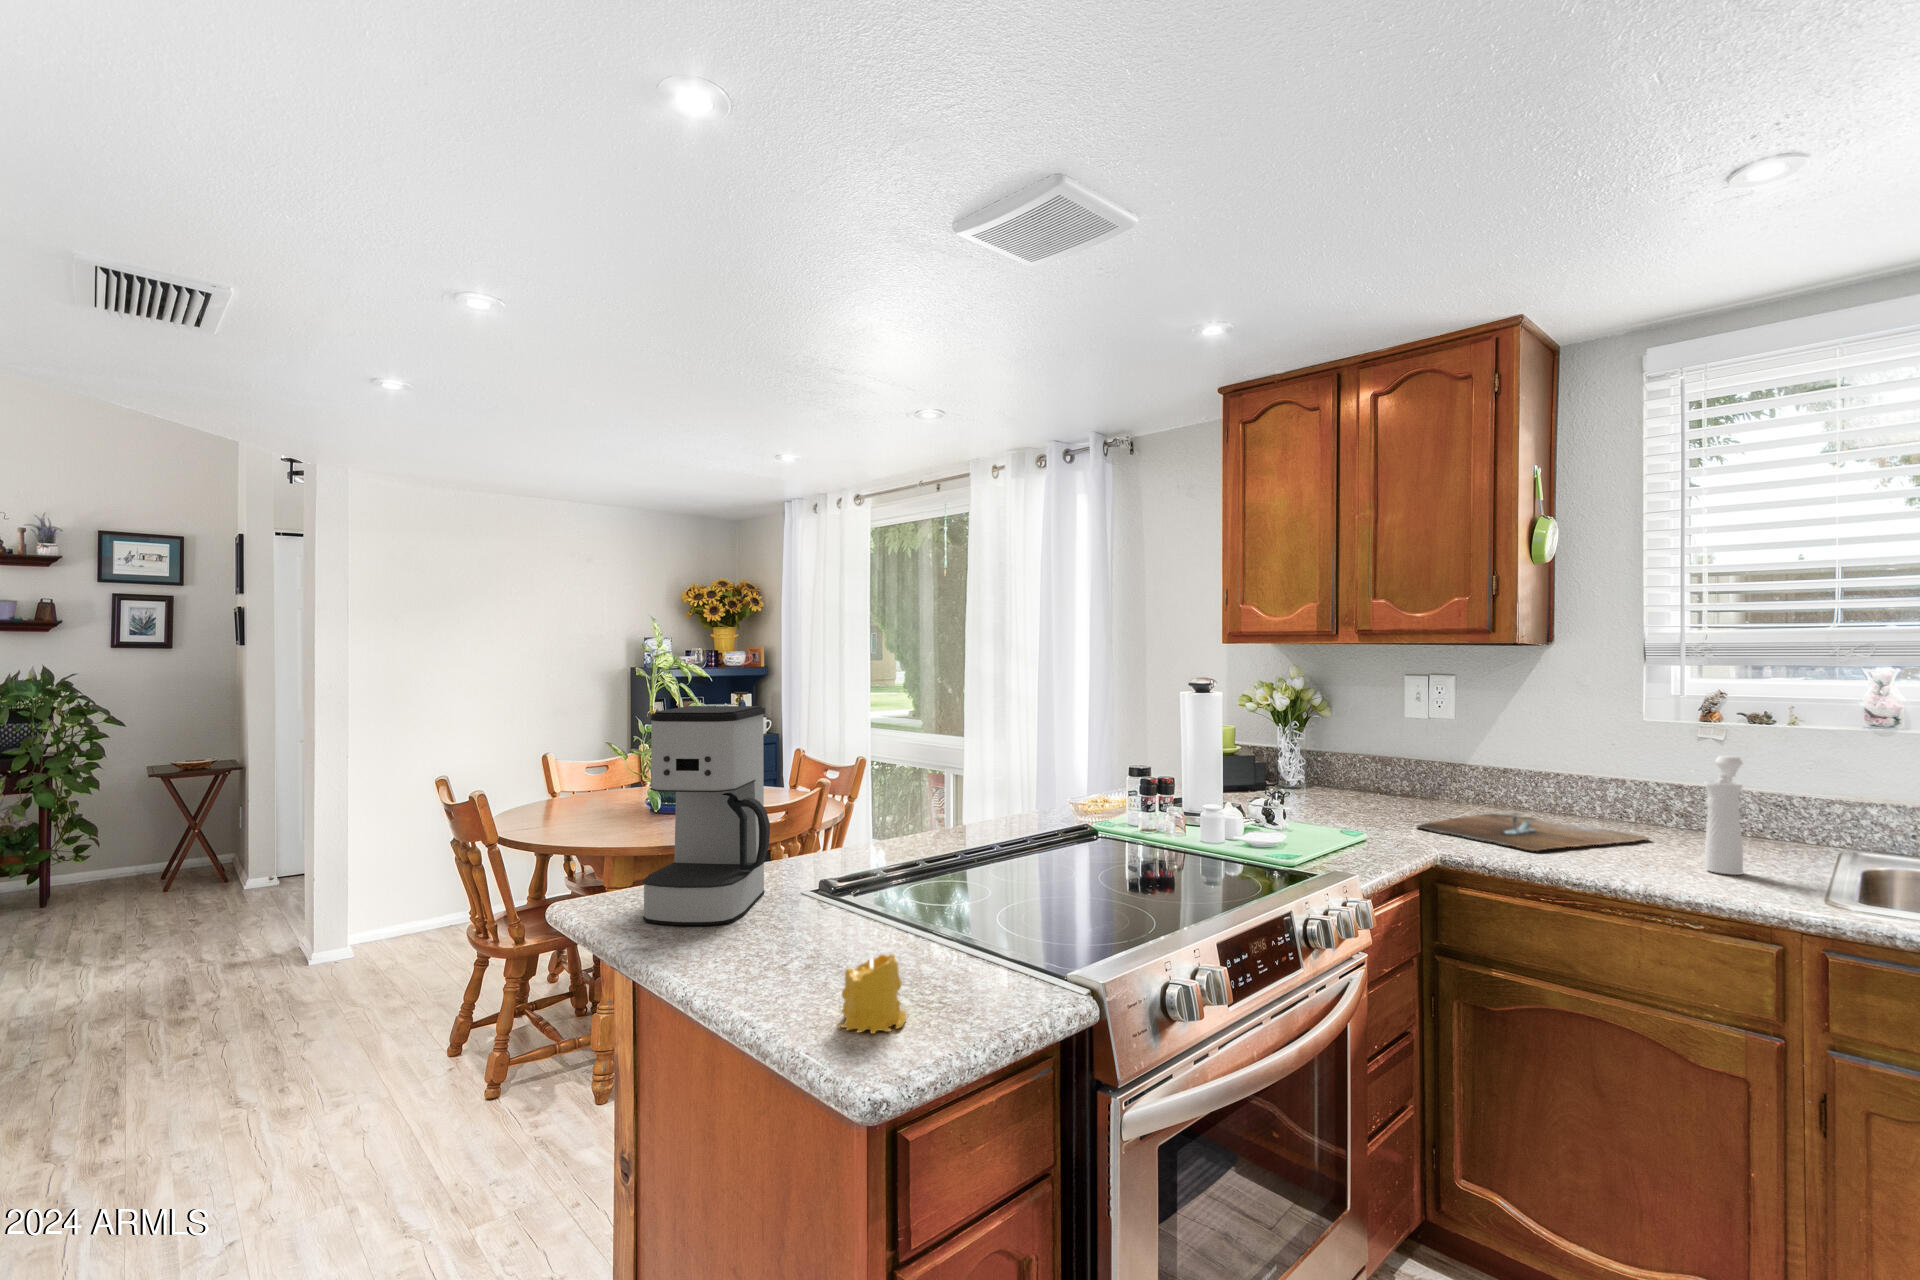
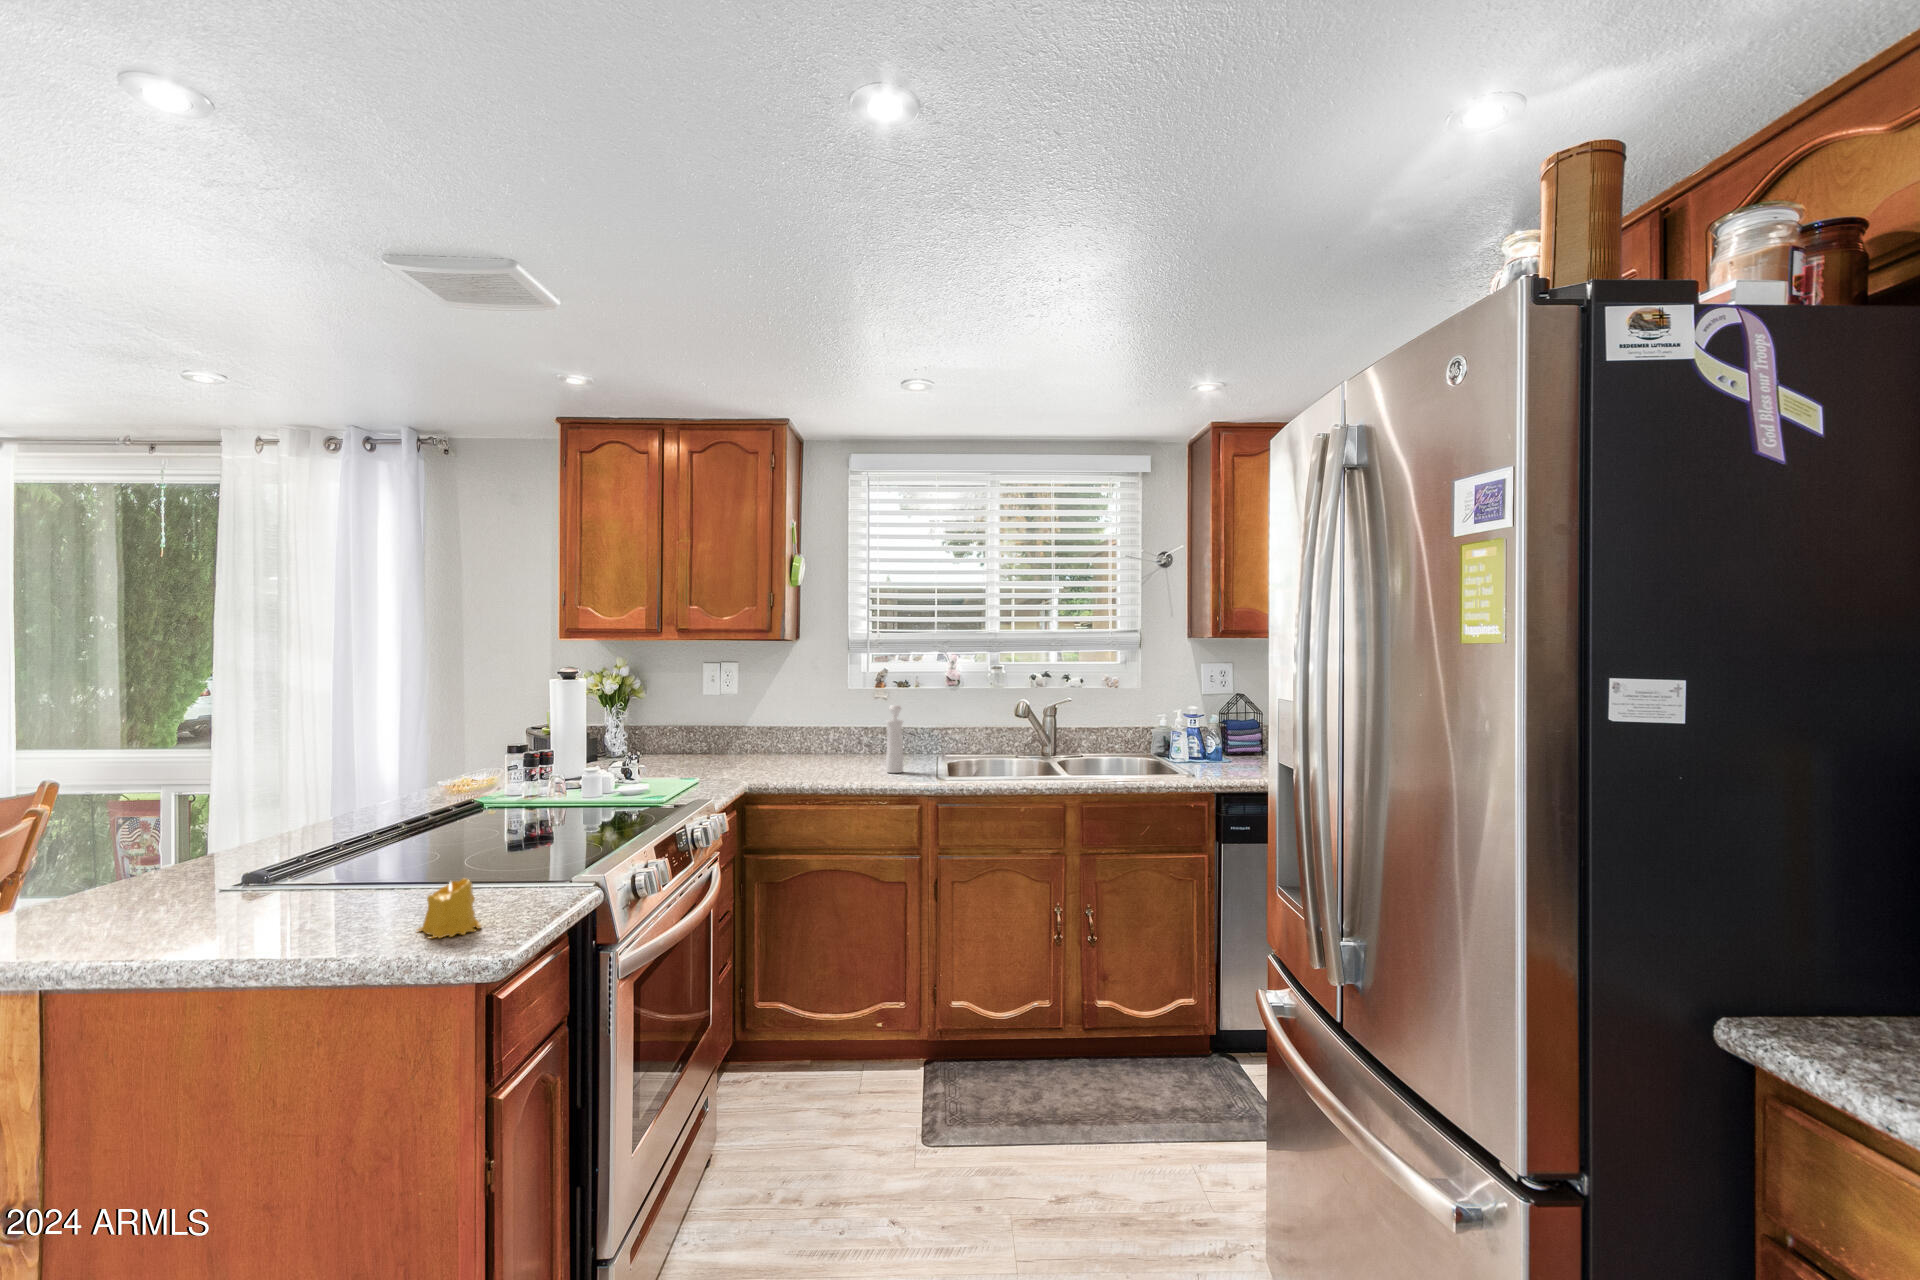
coffee maker: present [643,706,770,925] -> none [64,705,221,936]
cutting board: present [1417,813,1648,851] -> none [723,755,856,775]

